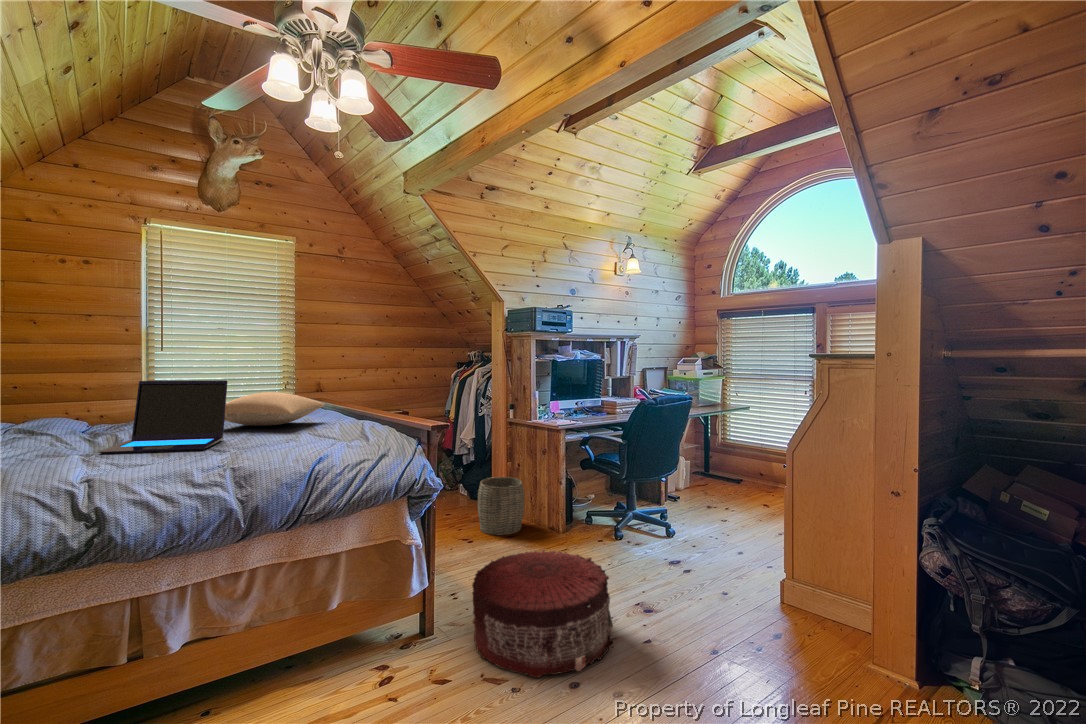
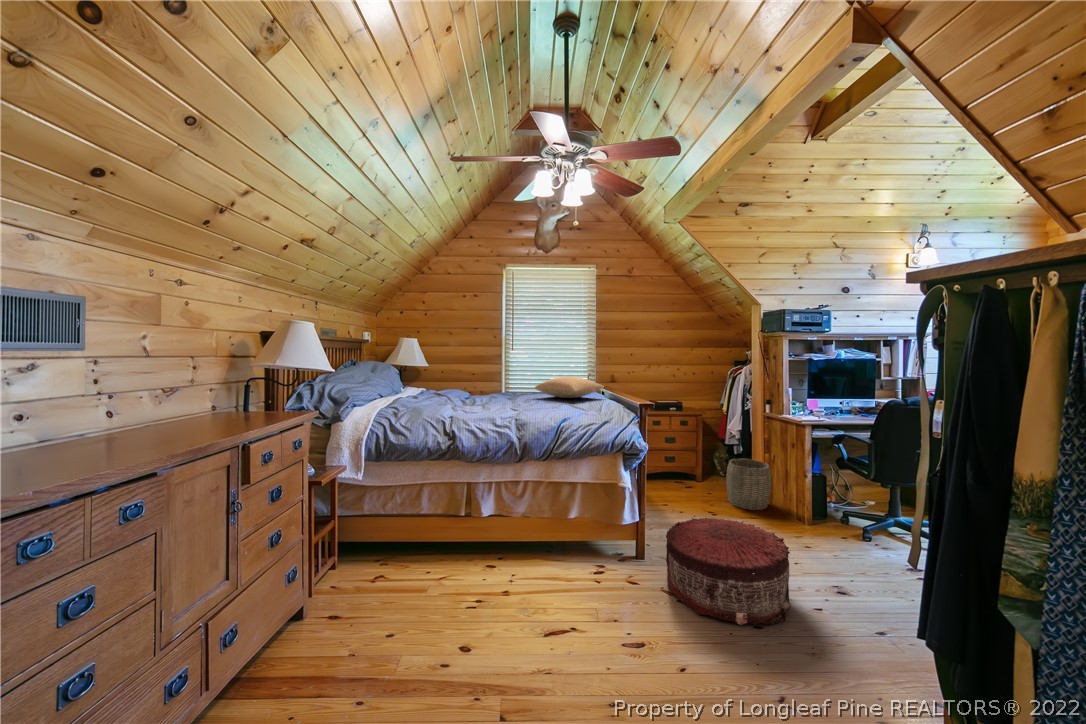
laptop: present [99,380,228,454] -> none [473,367,538,408]

